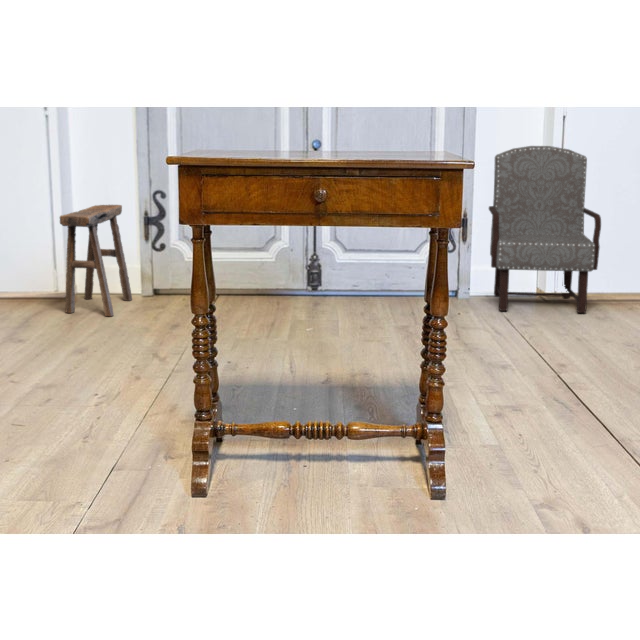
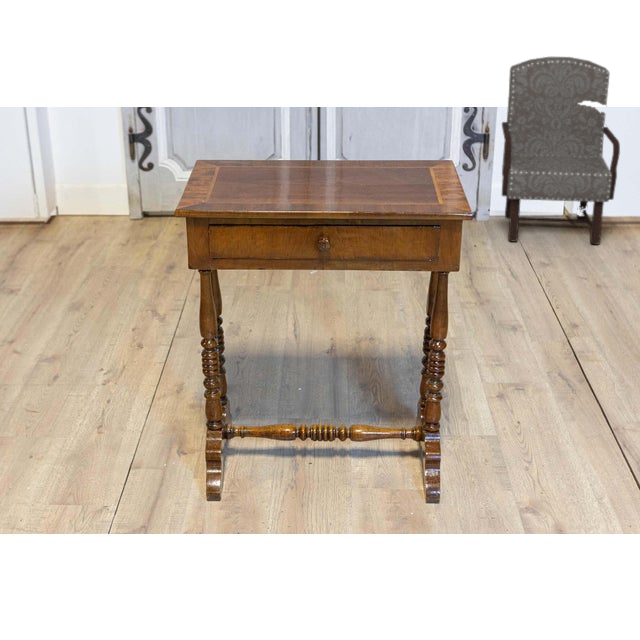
stool: present [60,205,132,316] -> none [43,123,120,252]

